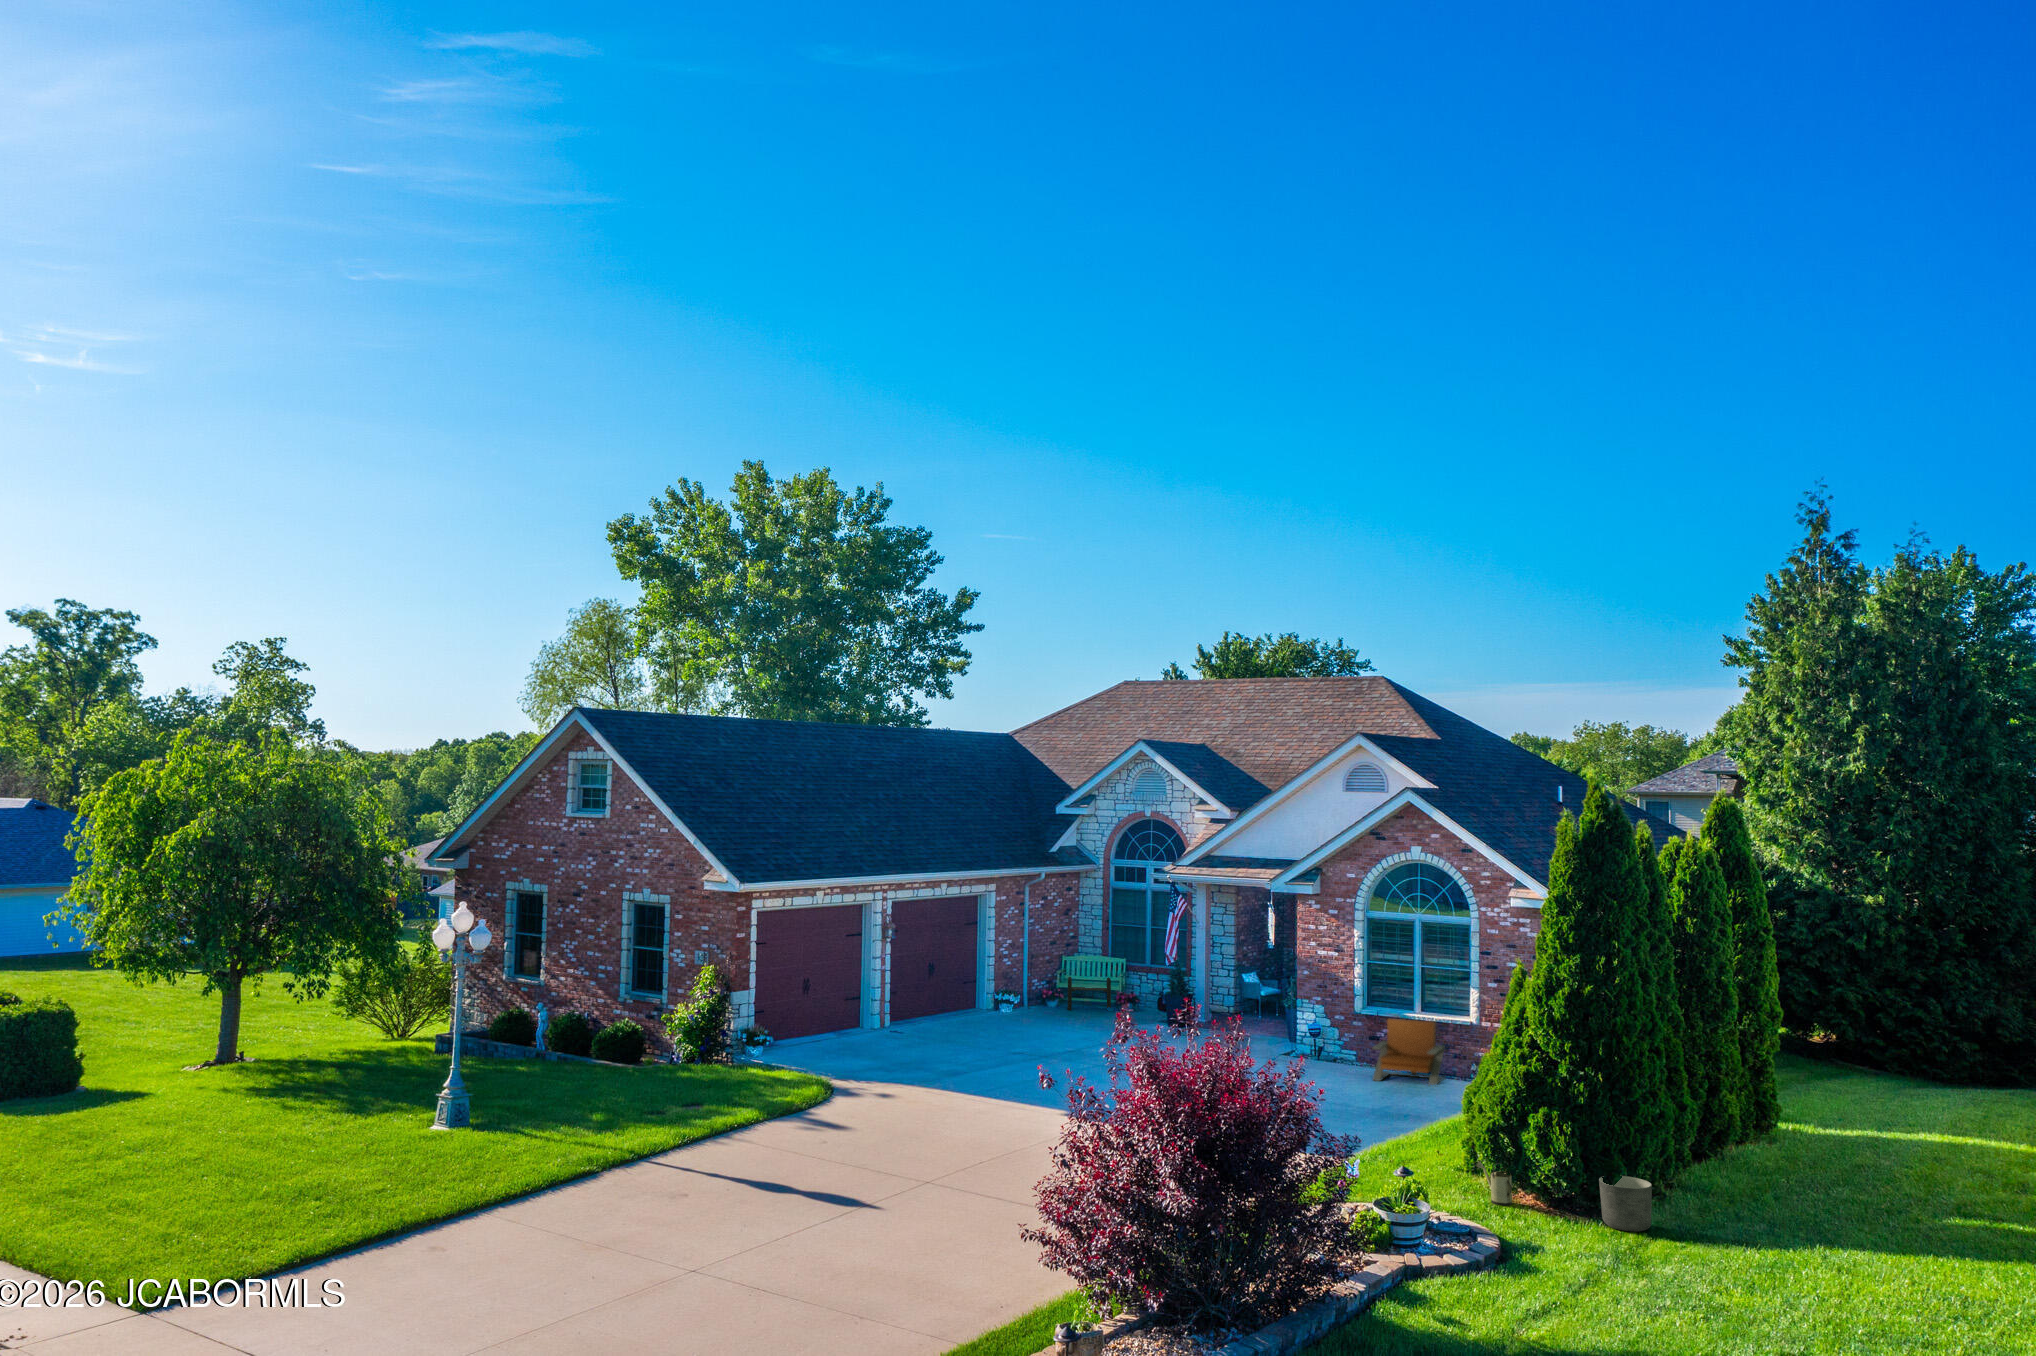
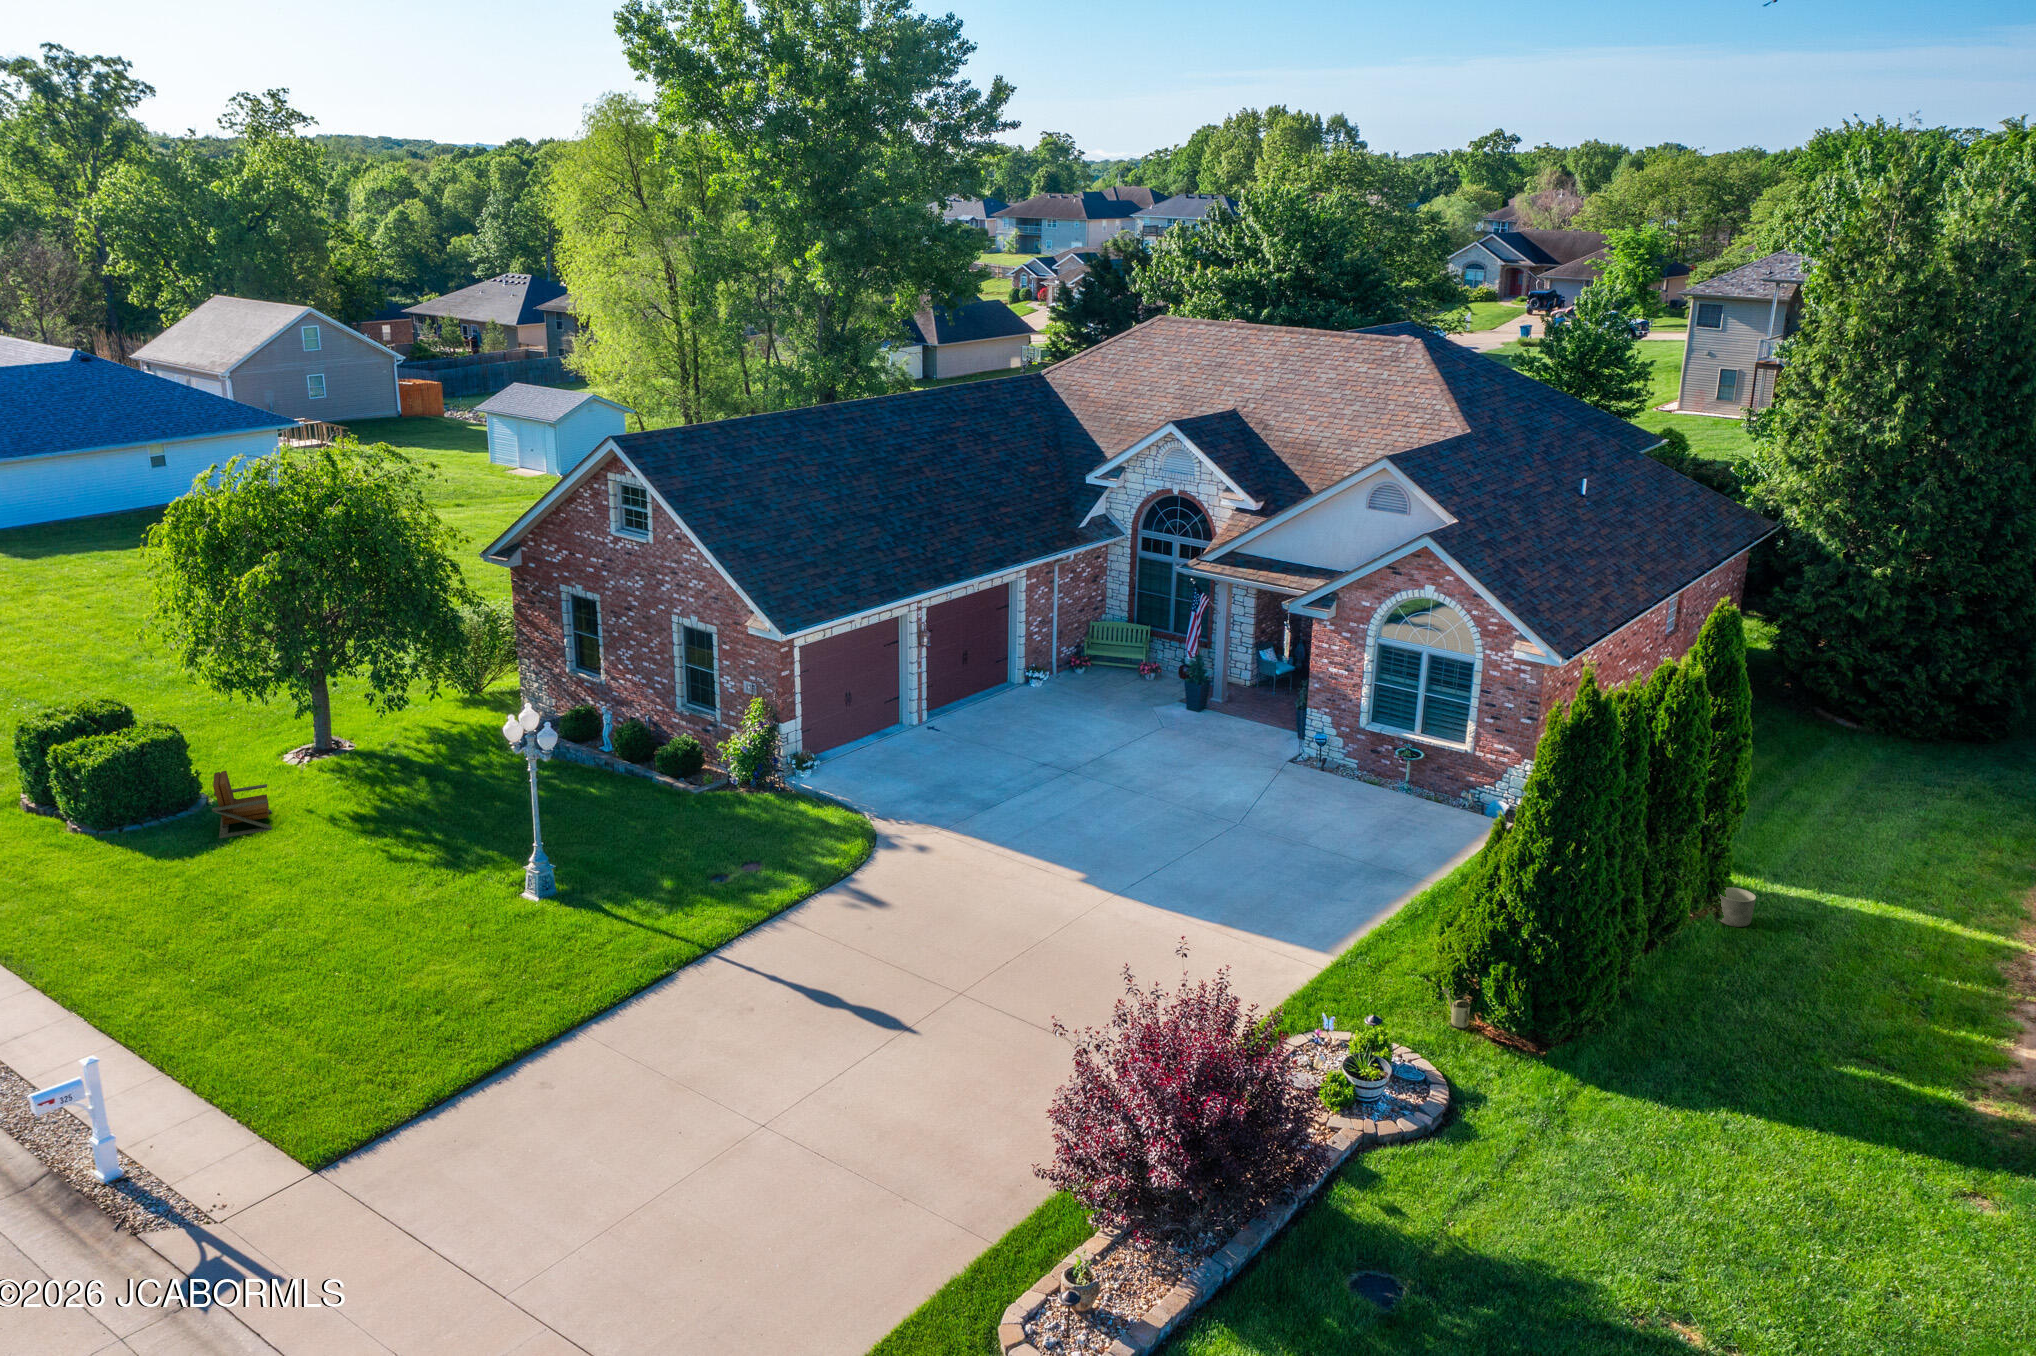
bench: present [1068,977,1111,1011] -> none [1095,648,1136,681]
lounge chair: present [1373,1019,1445,1085] -> present [212,771,272,838]
planter: present [1599,1176,1652,1232] -> present [1720,888,1756,927]

